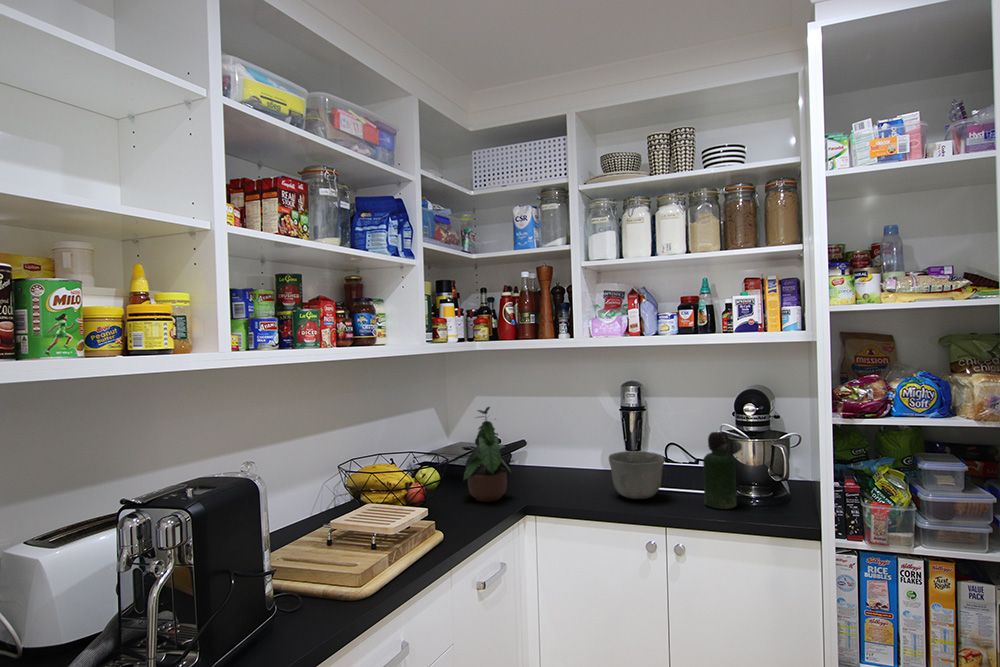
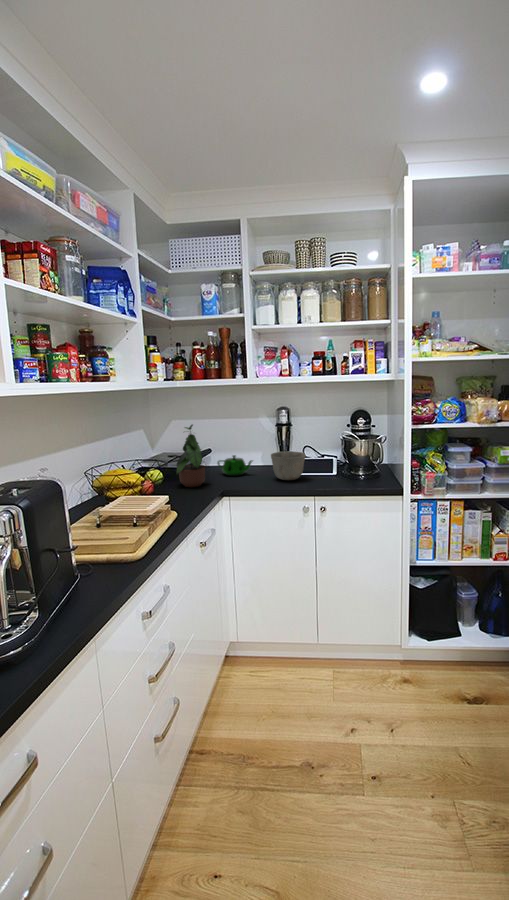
bottle: present [703,432,737,509] -> none [330,436,349,483]
teapot: none [531,453,586,485] -> present [218,455,252,476]

